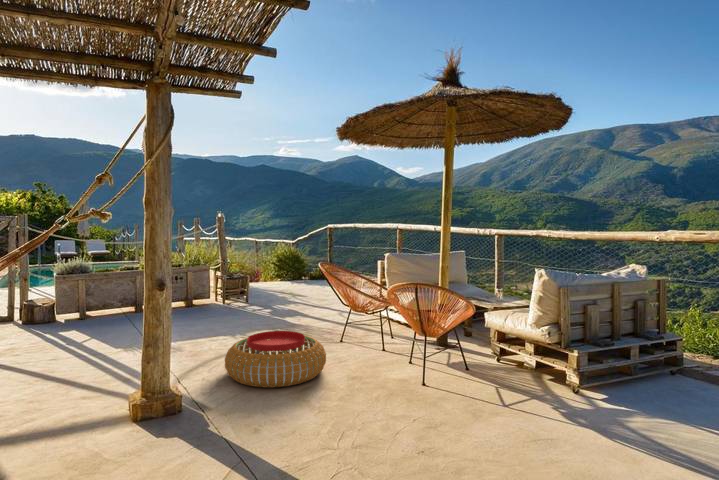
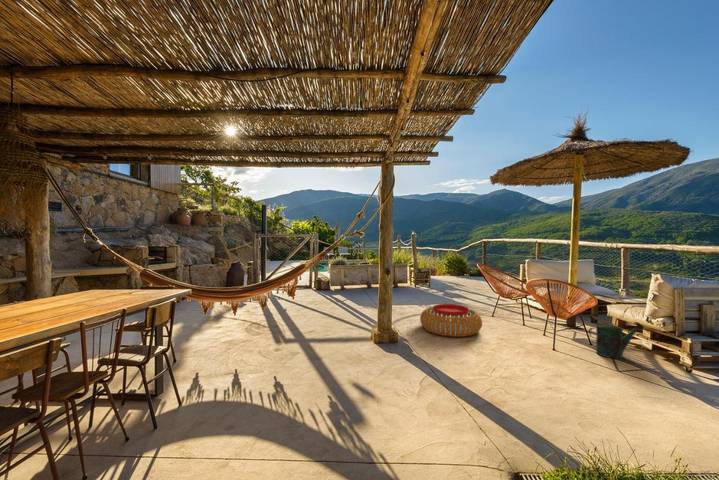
watering can: none [468,334,529,388] -> present [589,322,644,359]

